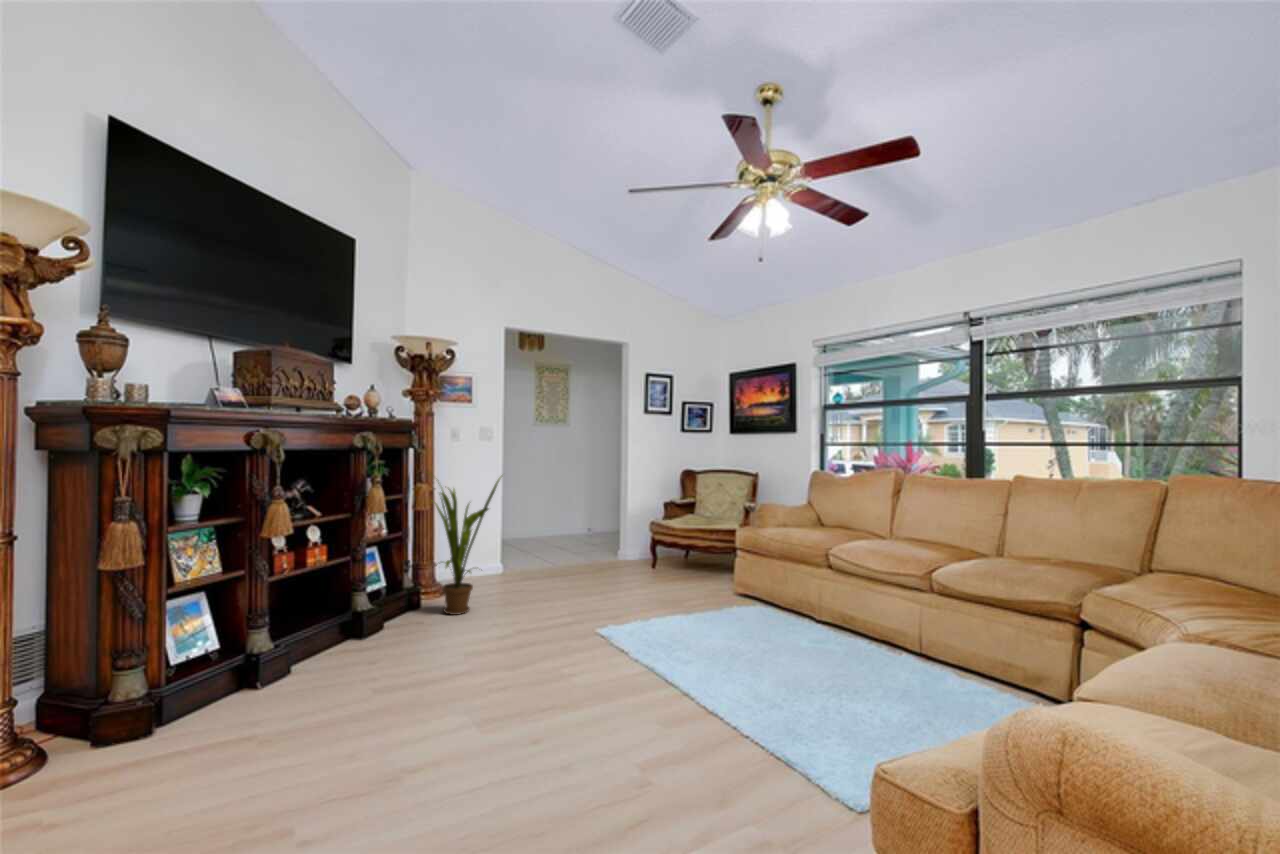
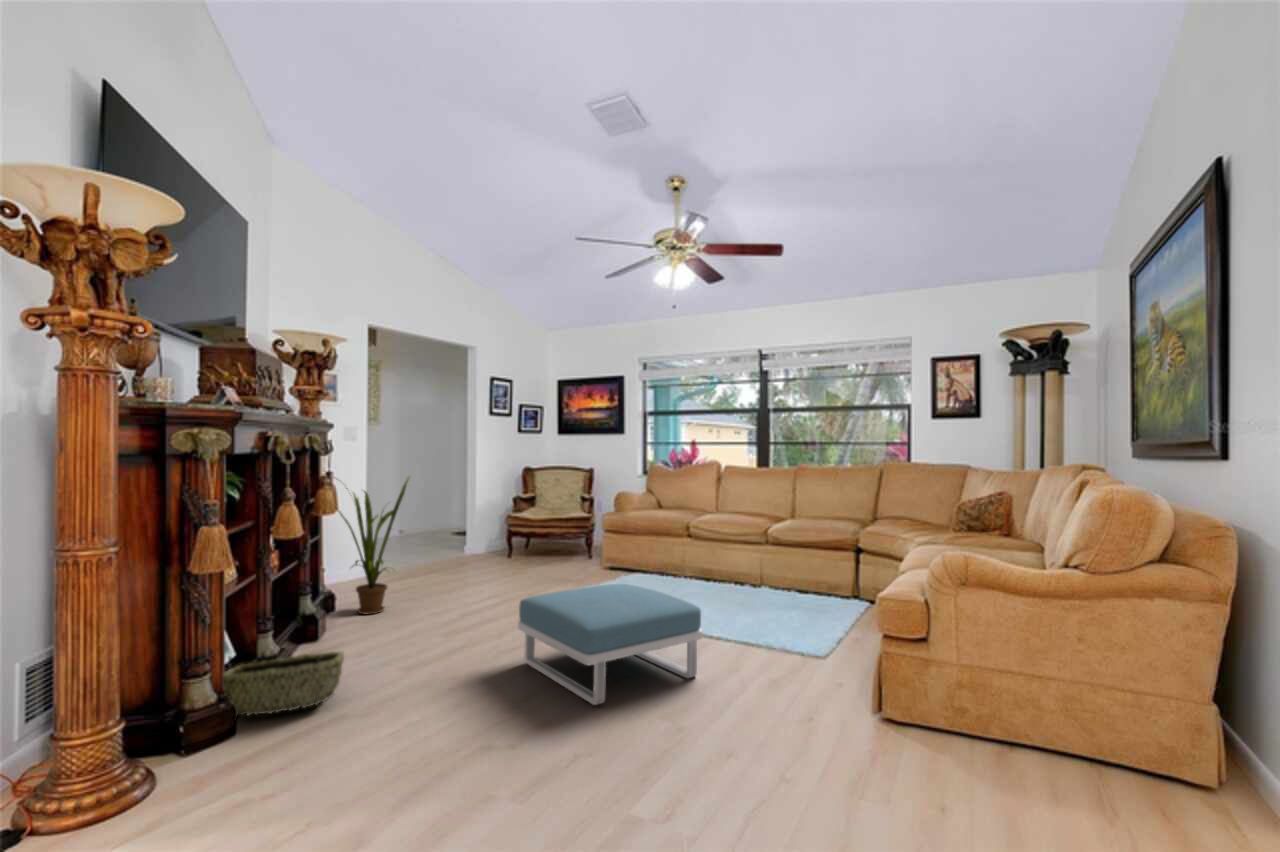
footstool: none [477,625,694,804] -> present [518,584,703,705]
woven basket: none [170,656,310,718] -> present [223,651,344,715]

